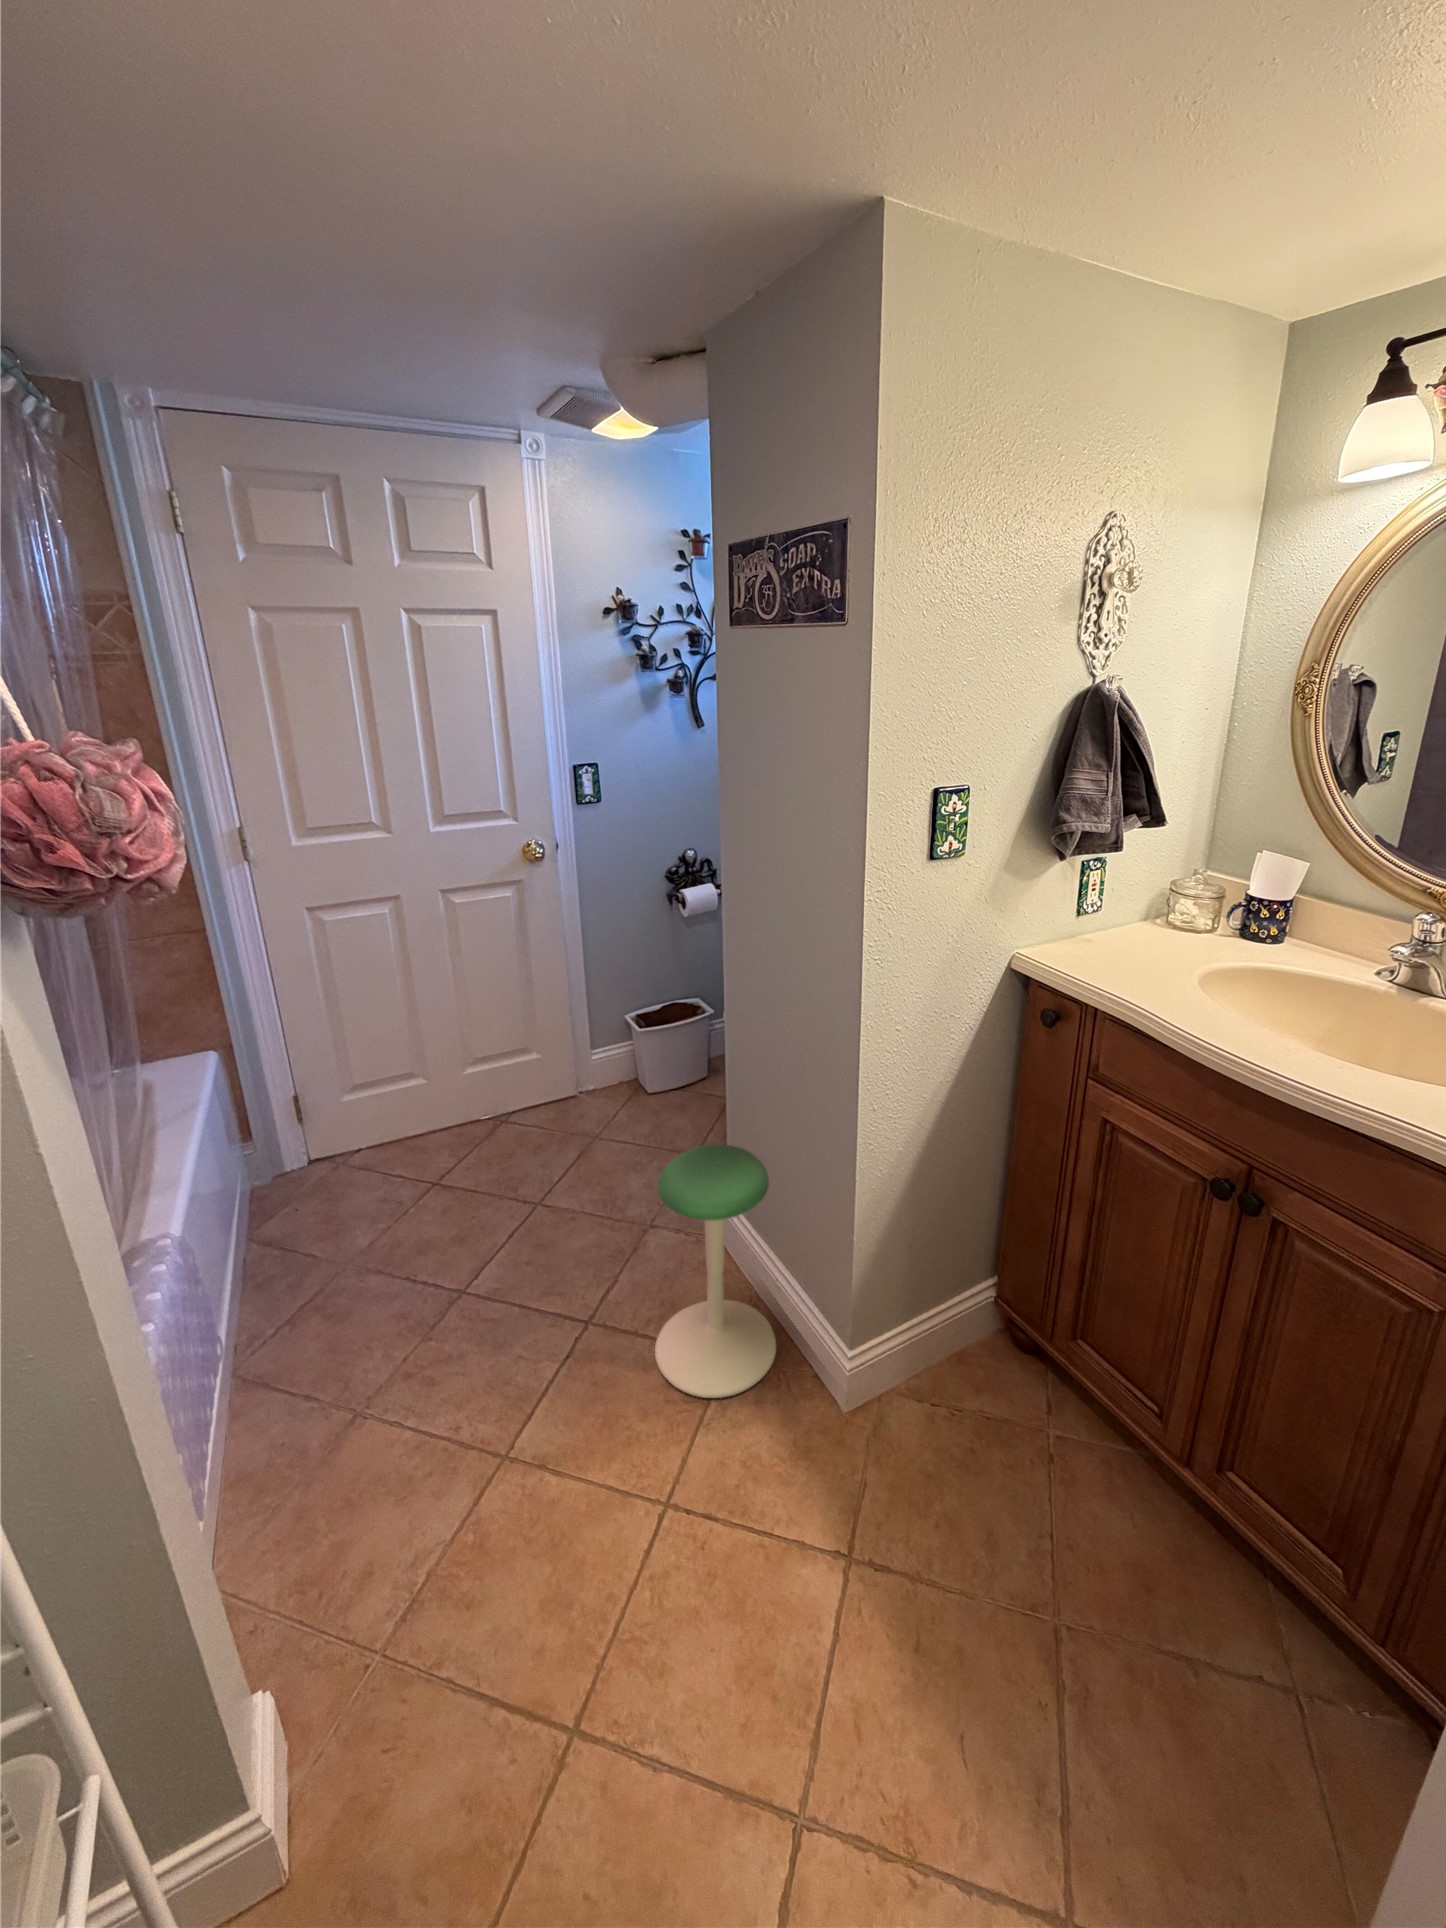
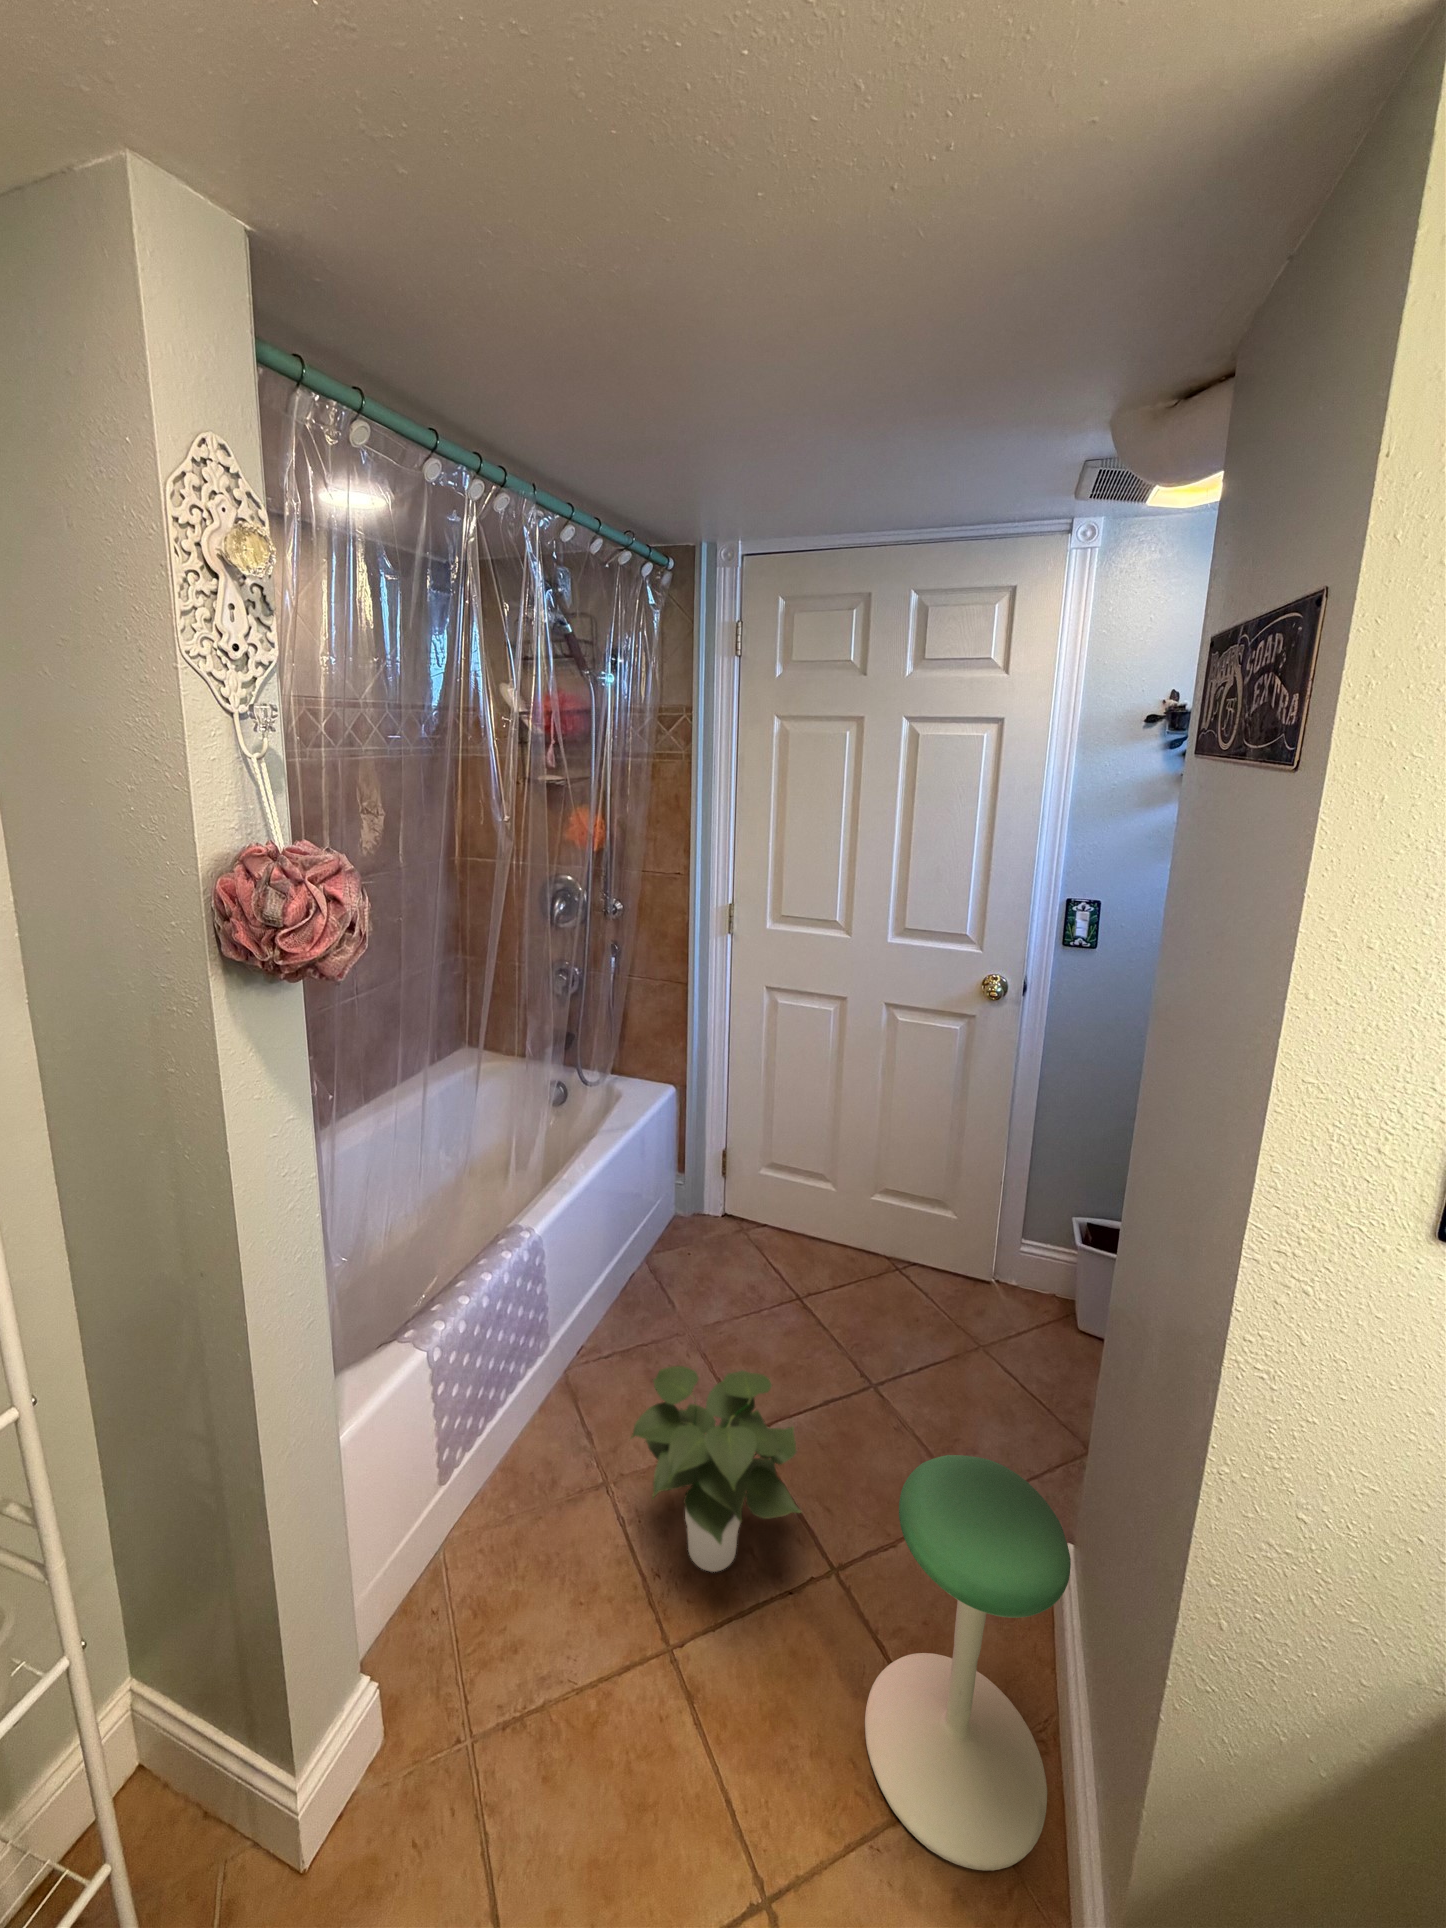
potted plant: none [387,1211,564,1397] -> present [631,1366,801,1572]

